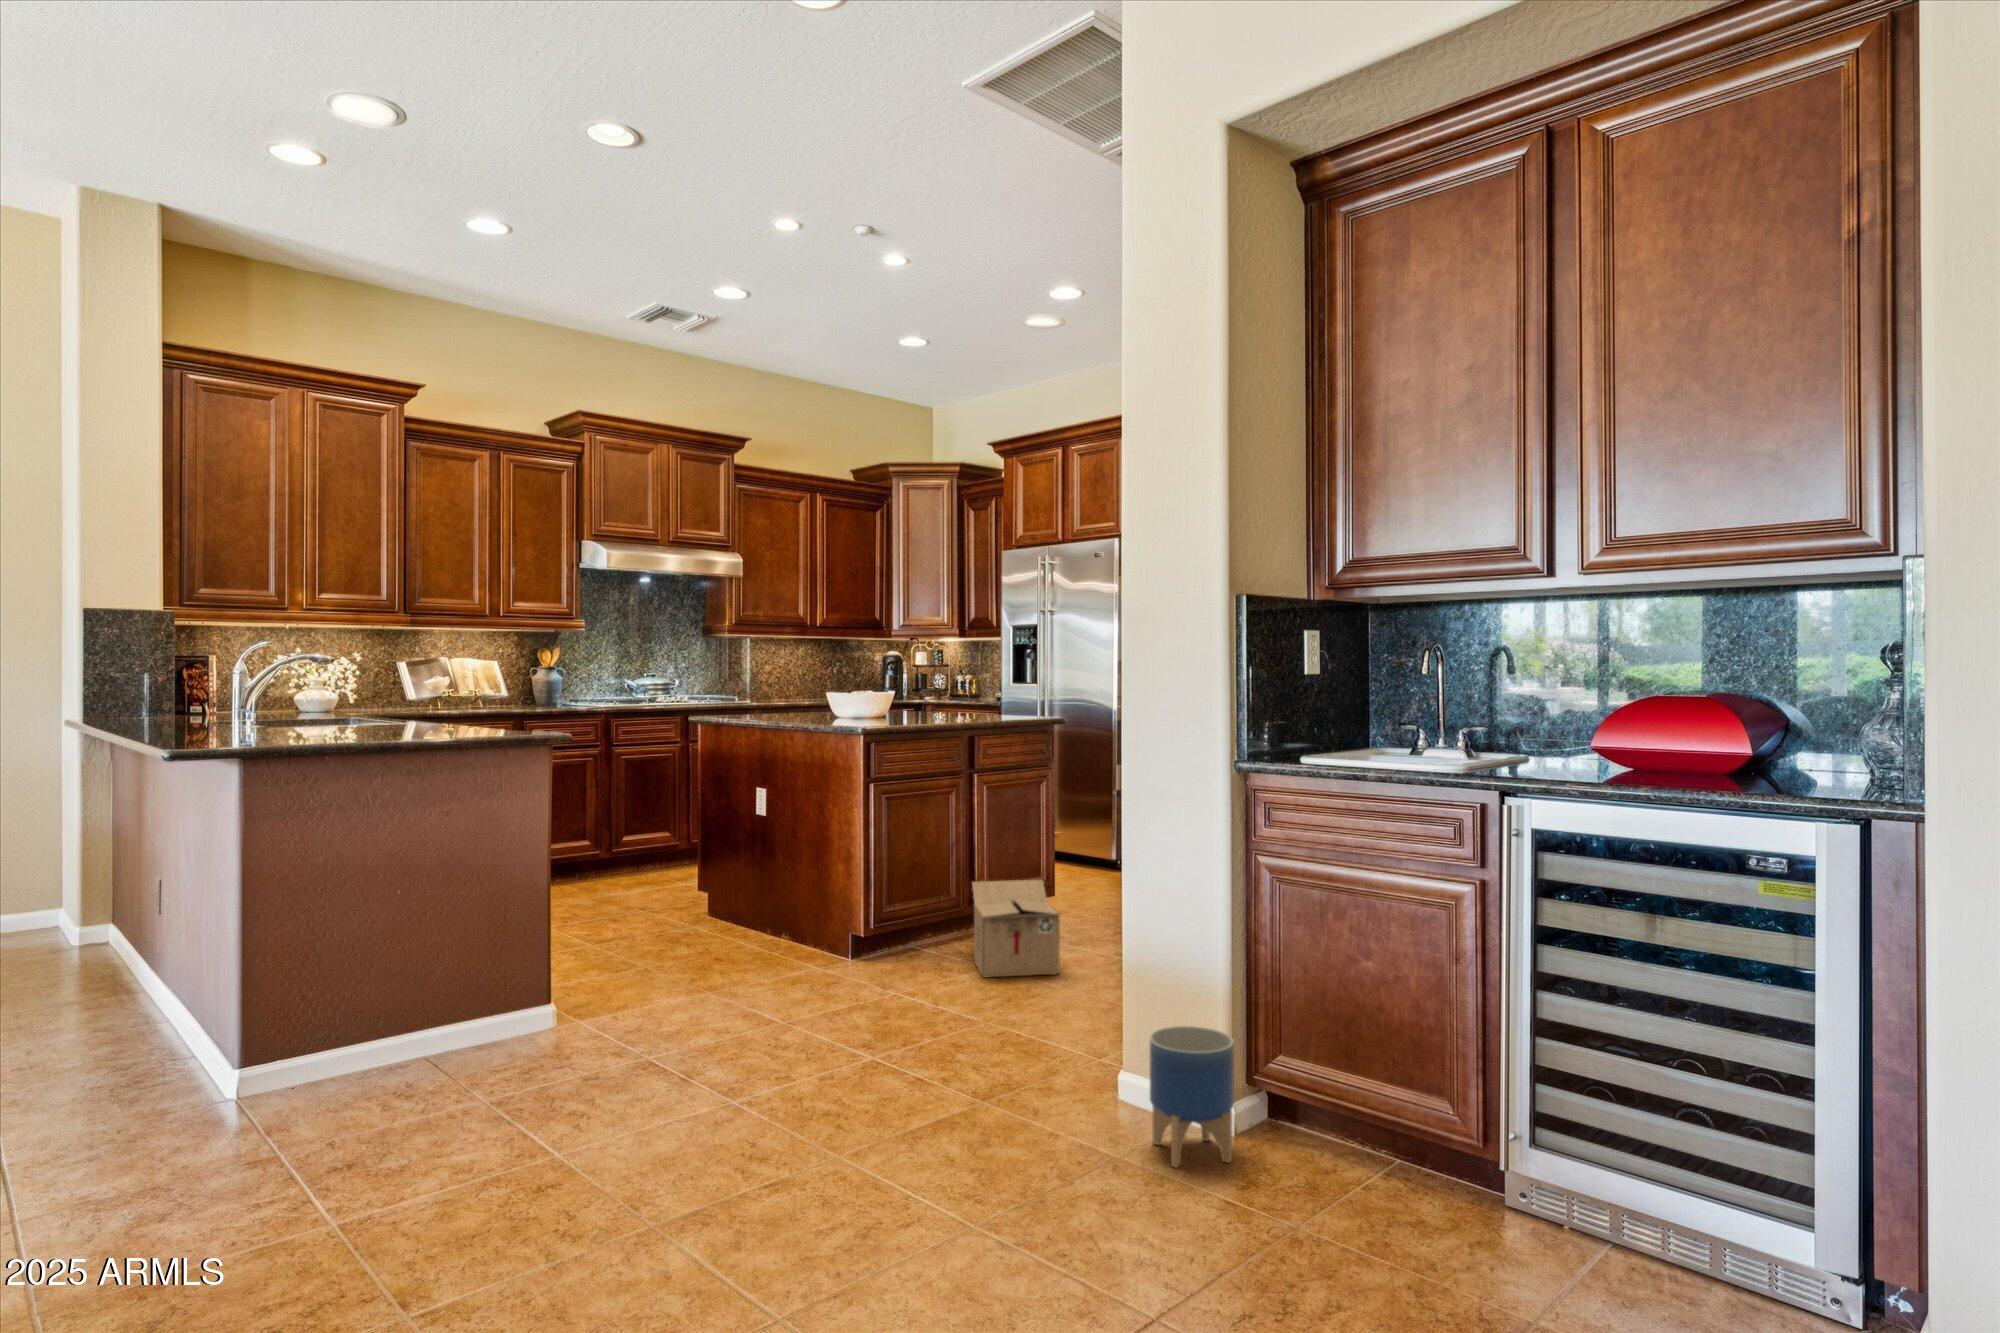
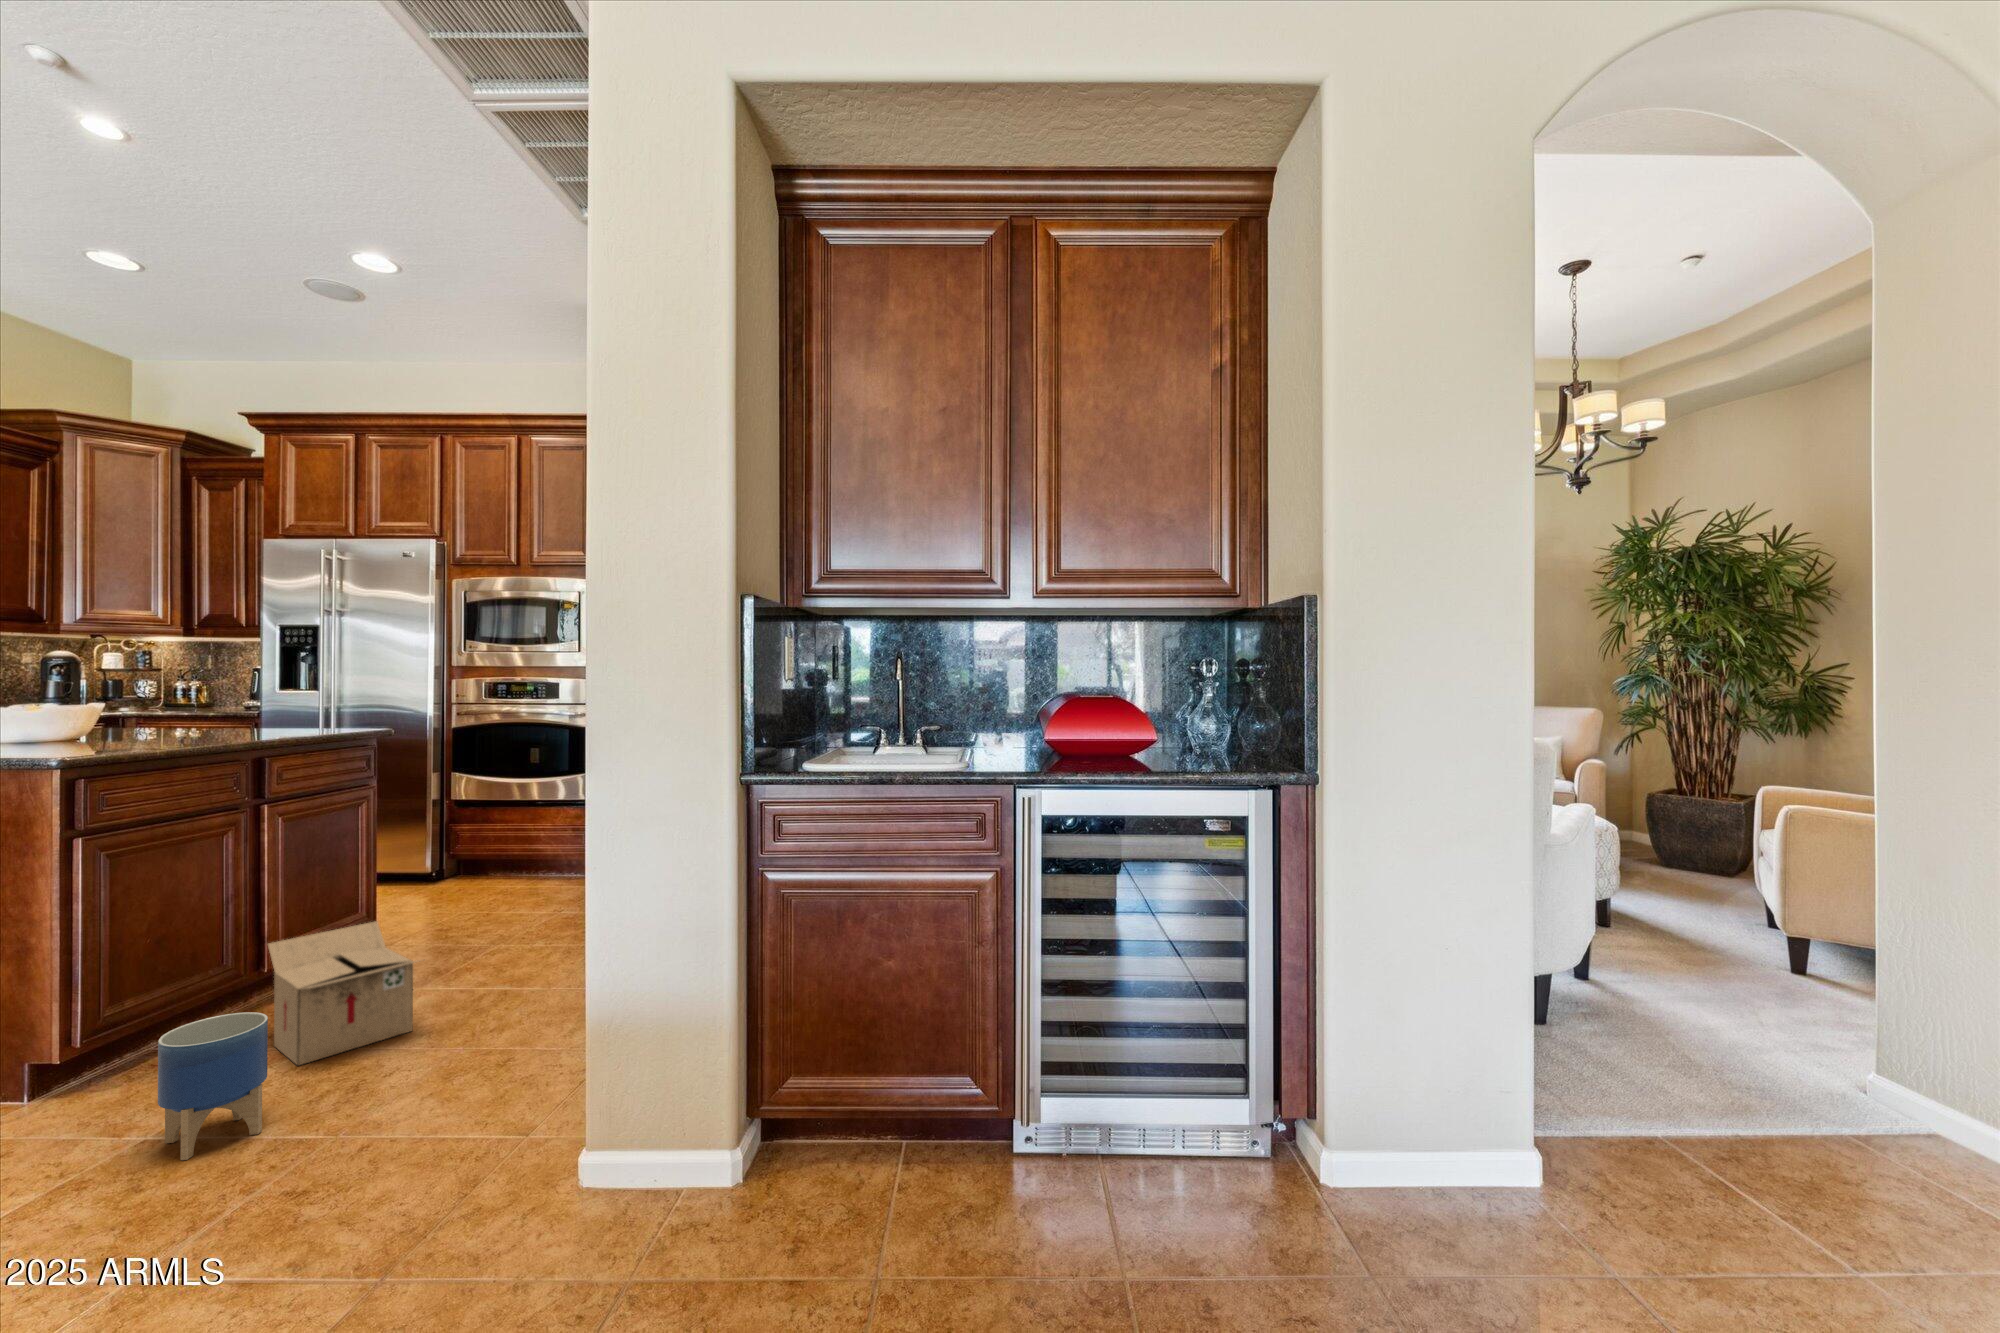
planter: present [1150,1026,1234,1167] -> present [158,1012,268,1160]

